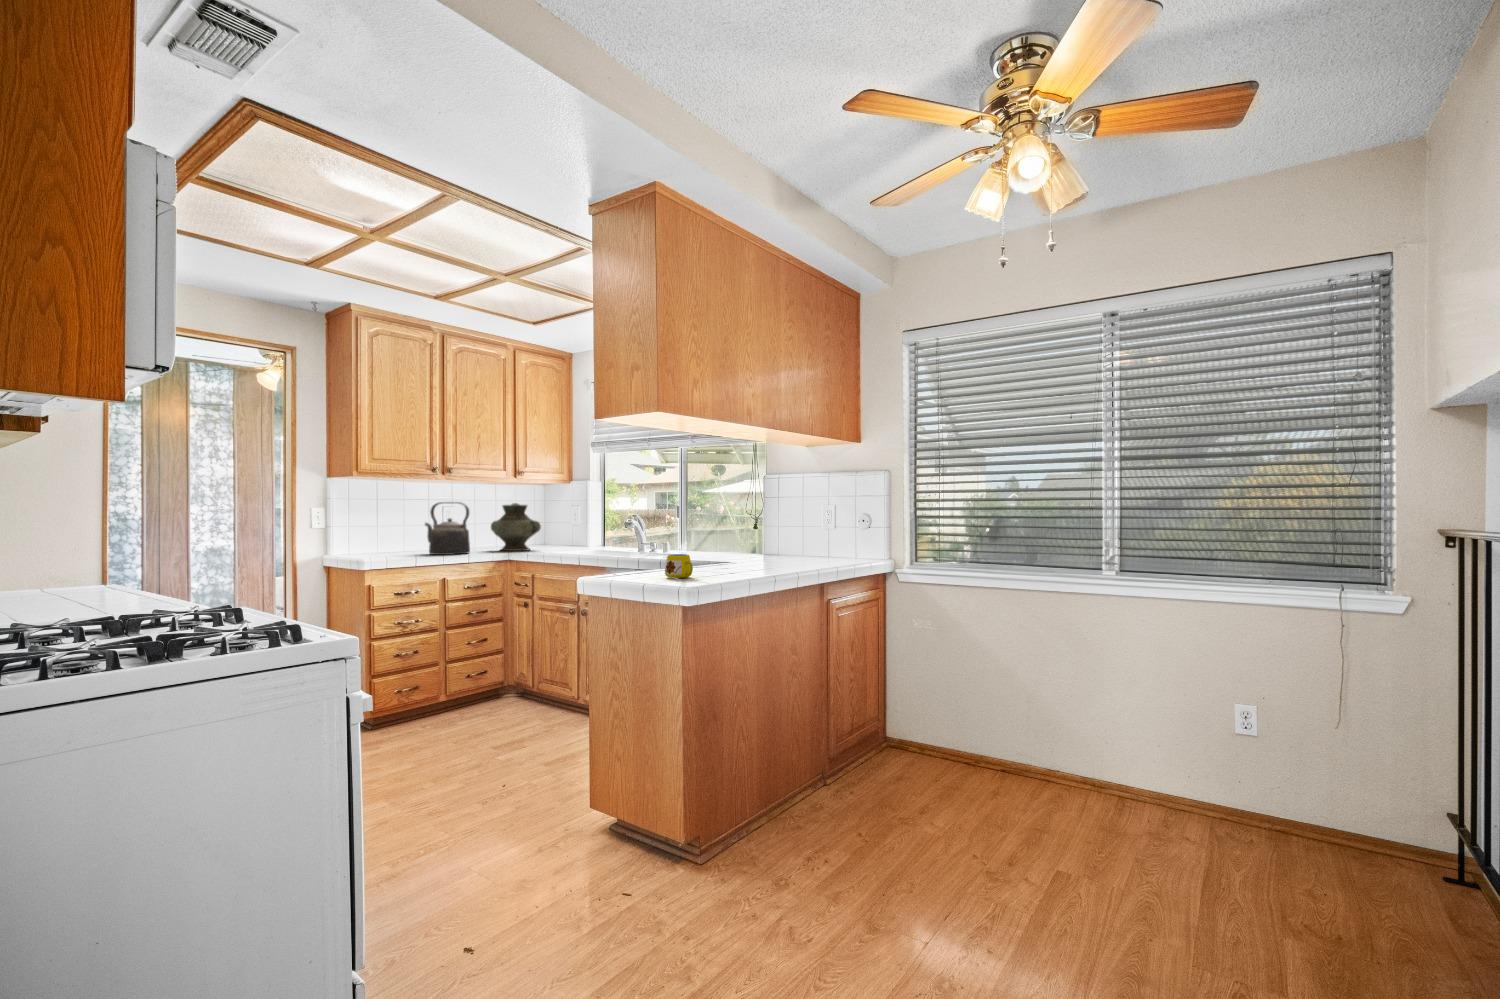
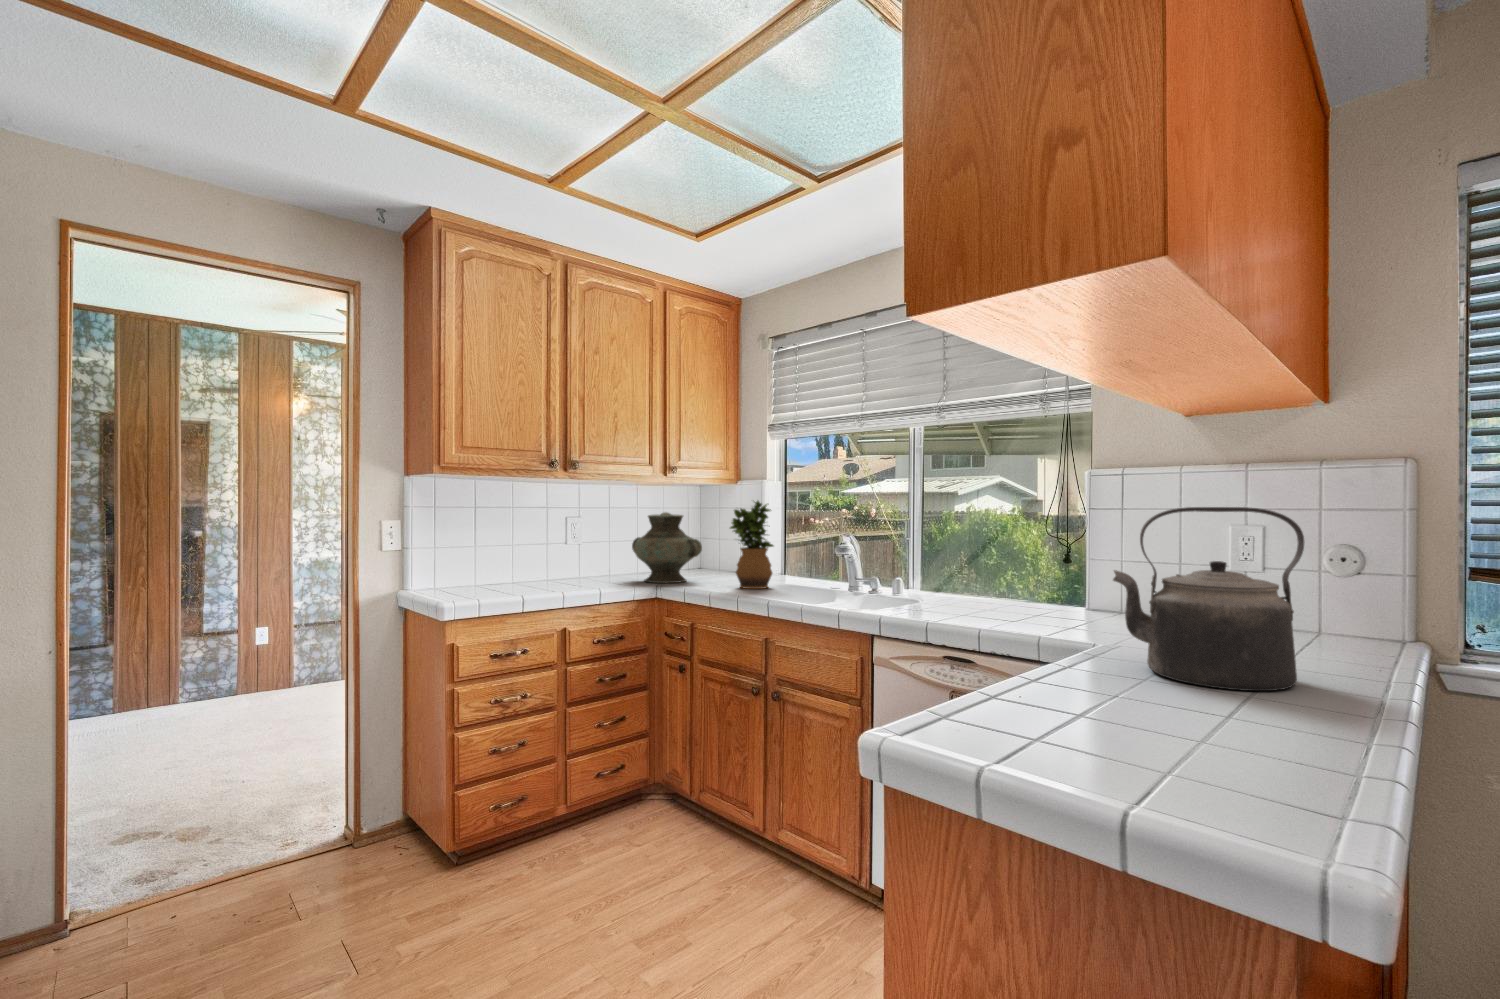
potted plant: none [558,494,589,552] -> present [730,501,773,589]
kettle: present [425,502,470,555] -> present [1113,507,1304,691]
mug: present [665,554,693,579] -> none [1118,695,1241,797]

